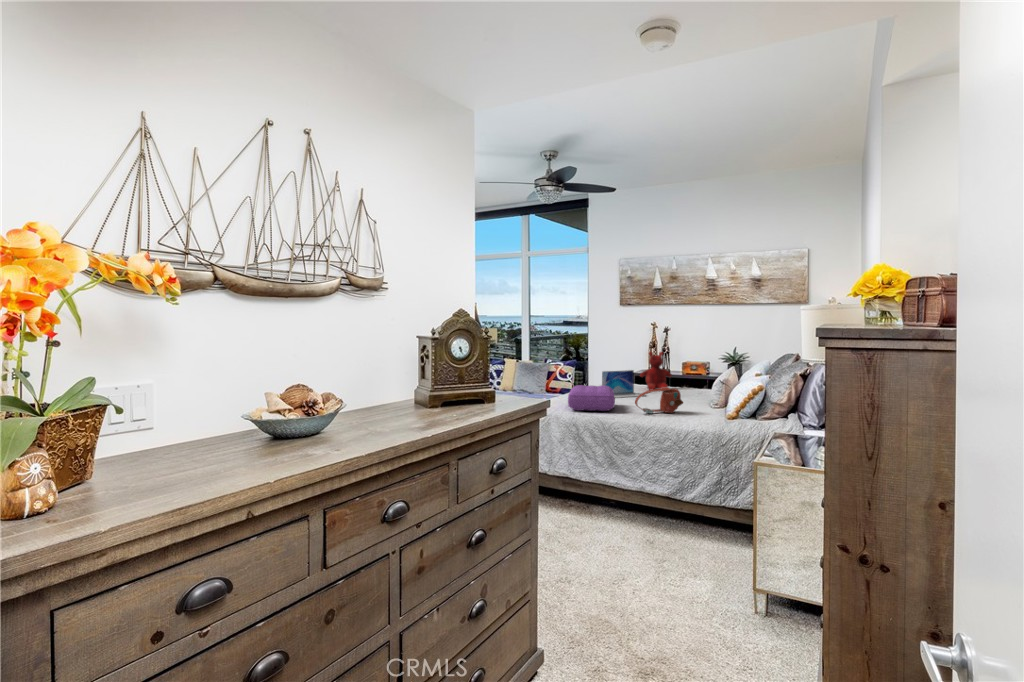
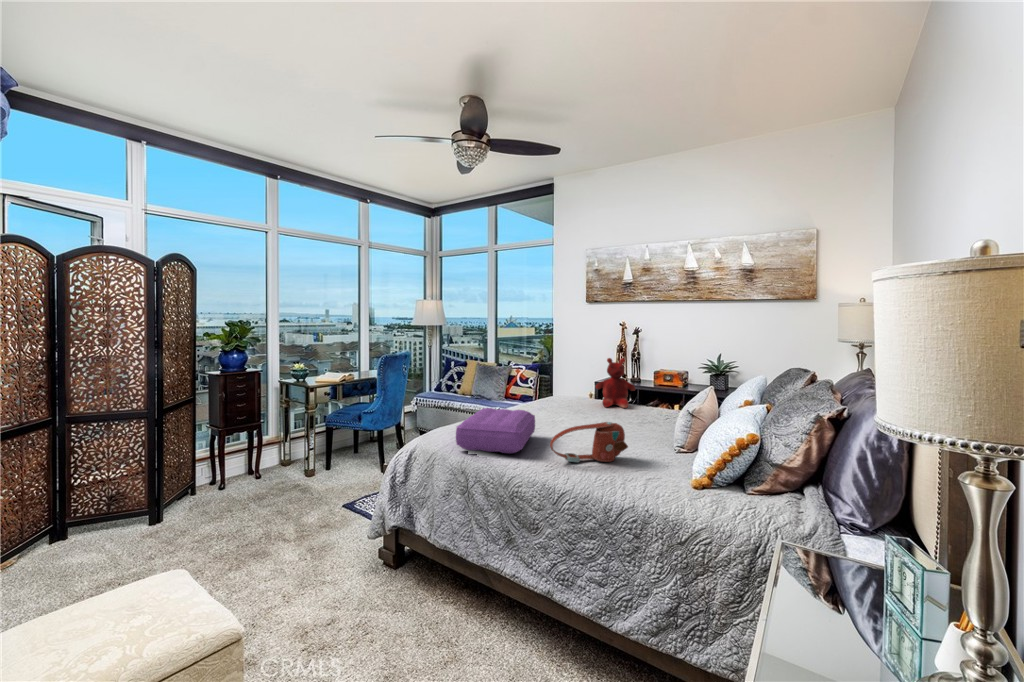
laptop: present [602,370,646,398] -> none [539,383,596,421]

